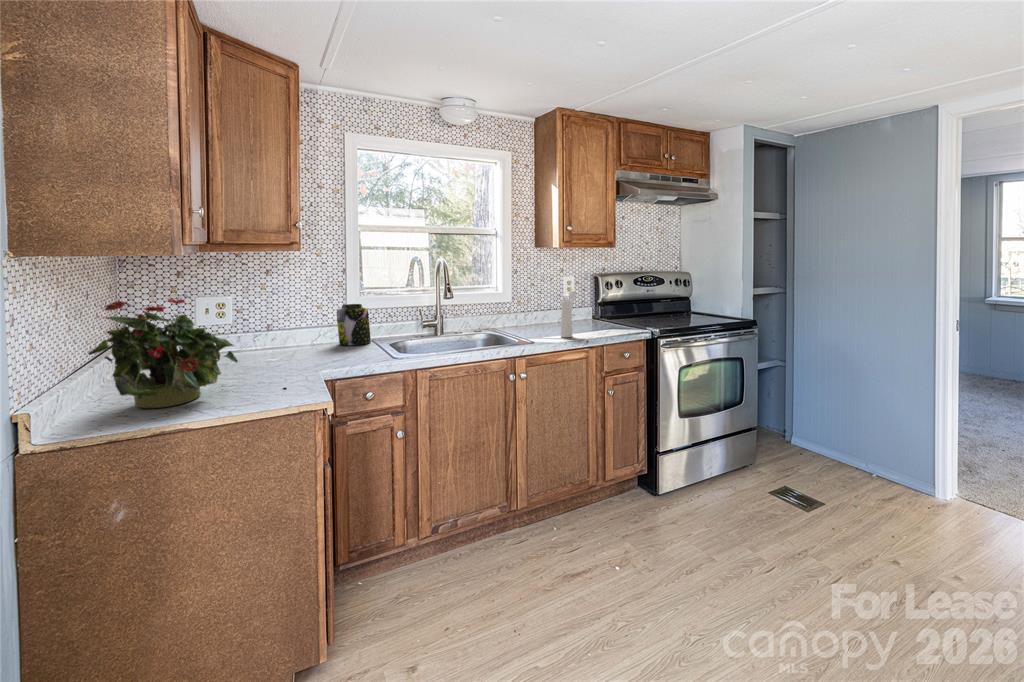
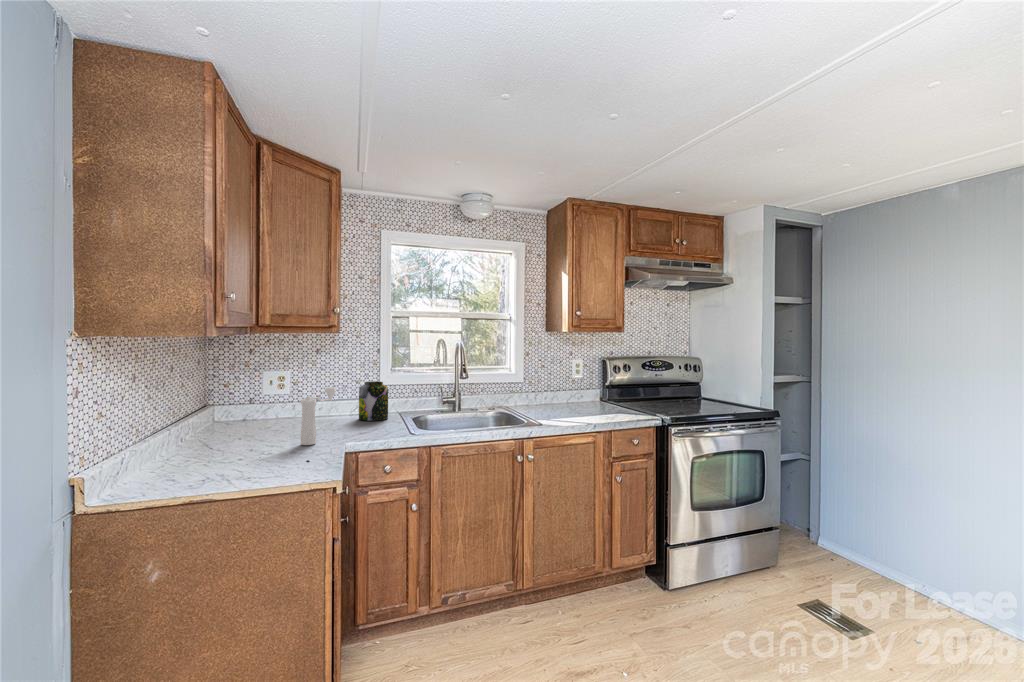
pepper mill: present [560,291,577,337] -> present [301,387,336,445]
potted plant: present [88,297,238,408] -> none [184,375,288,470]

